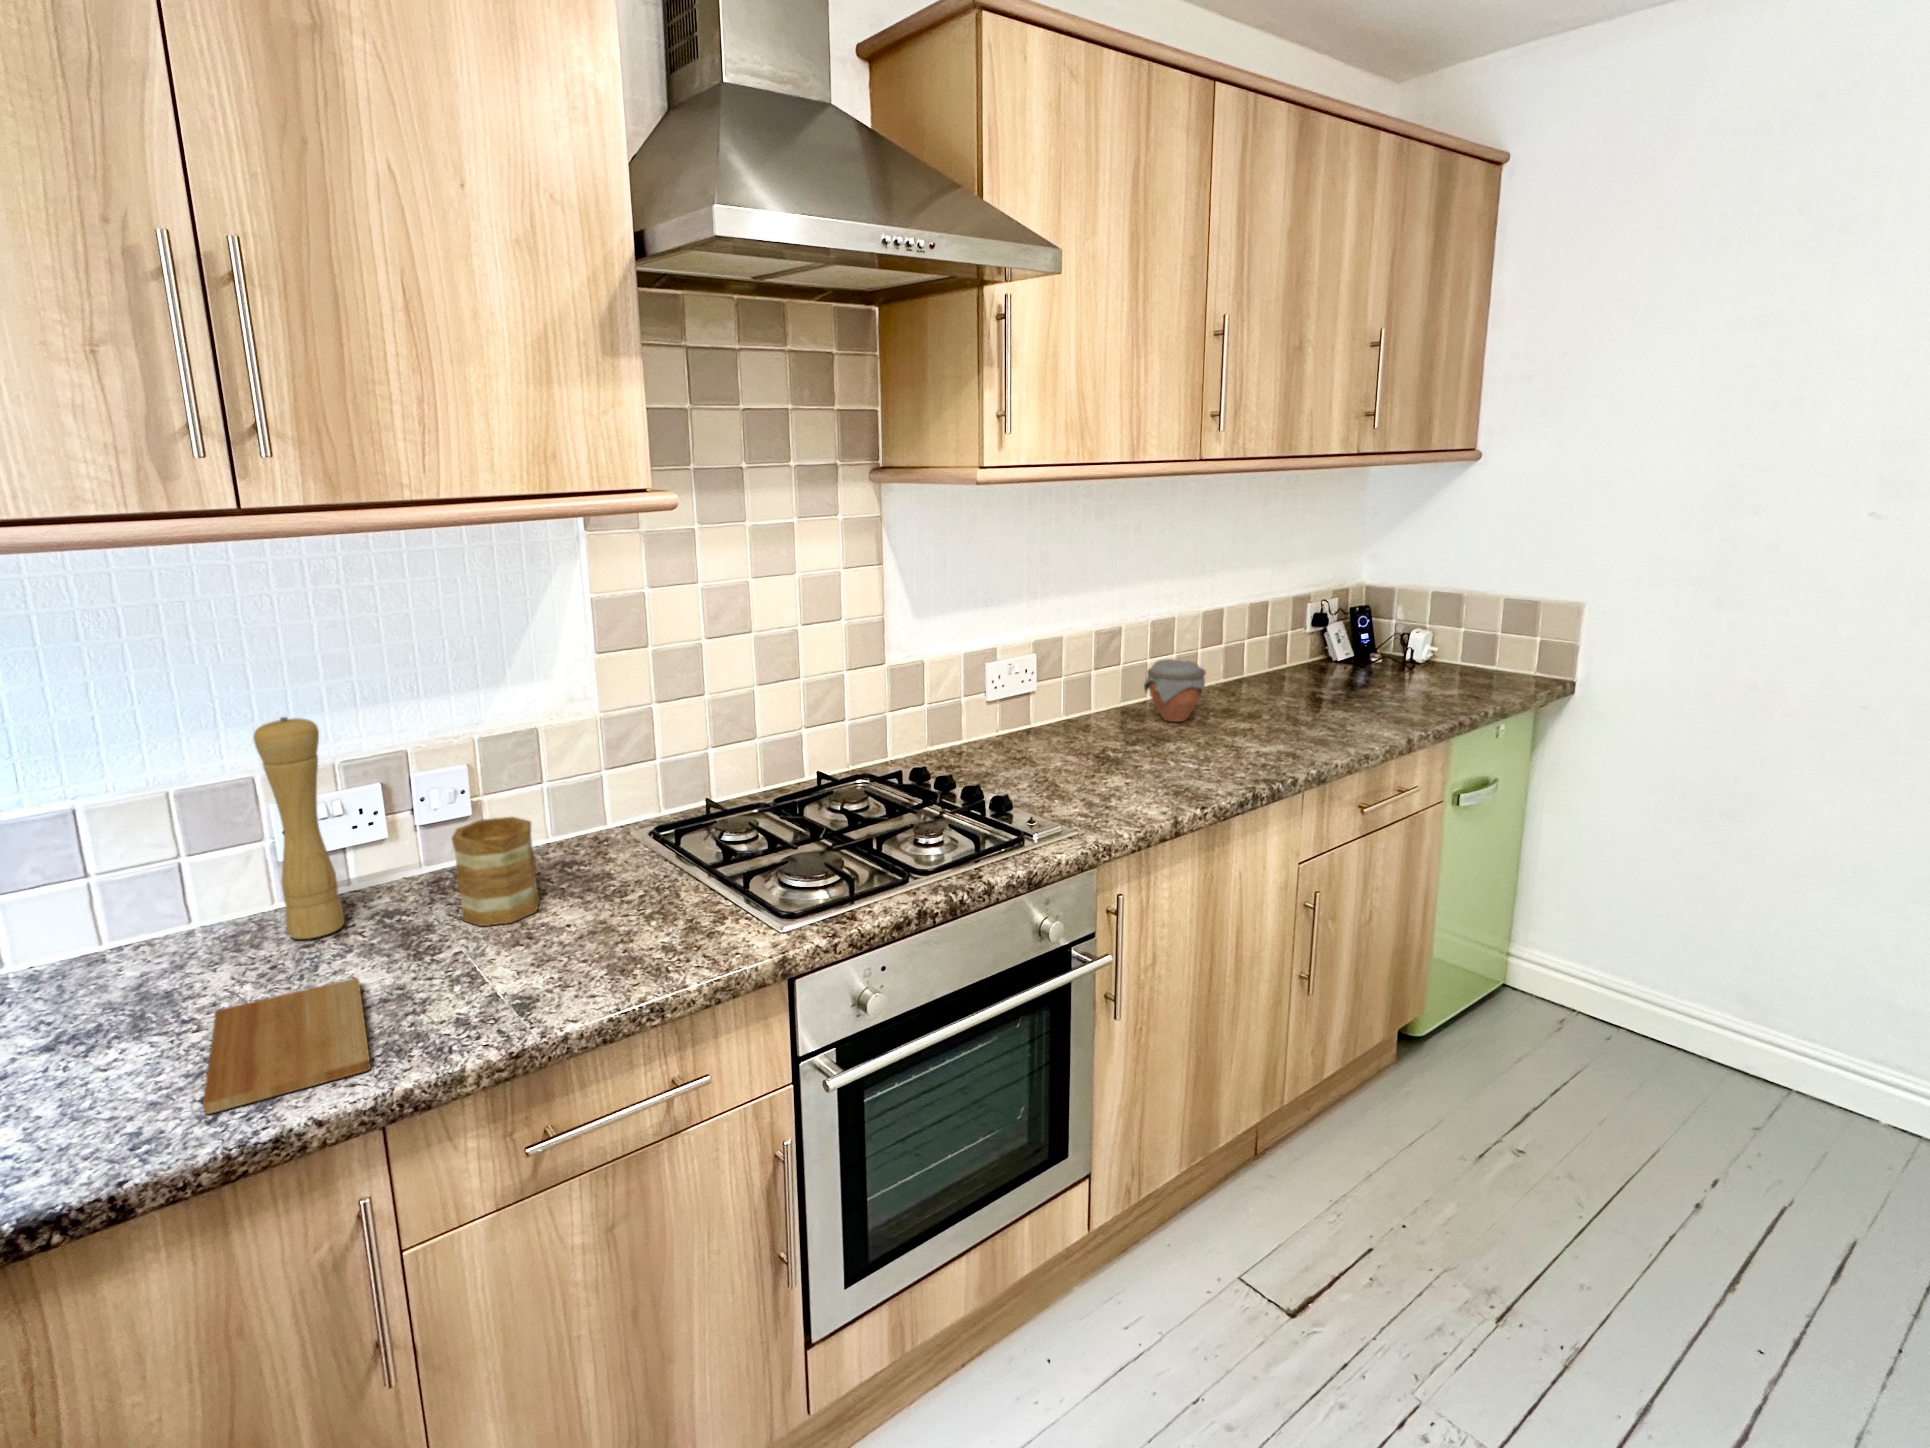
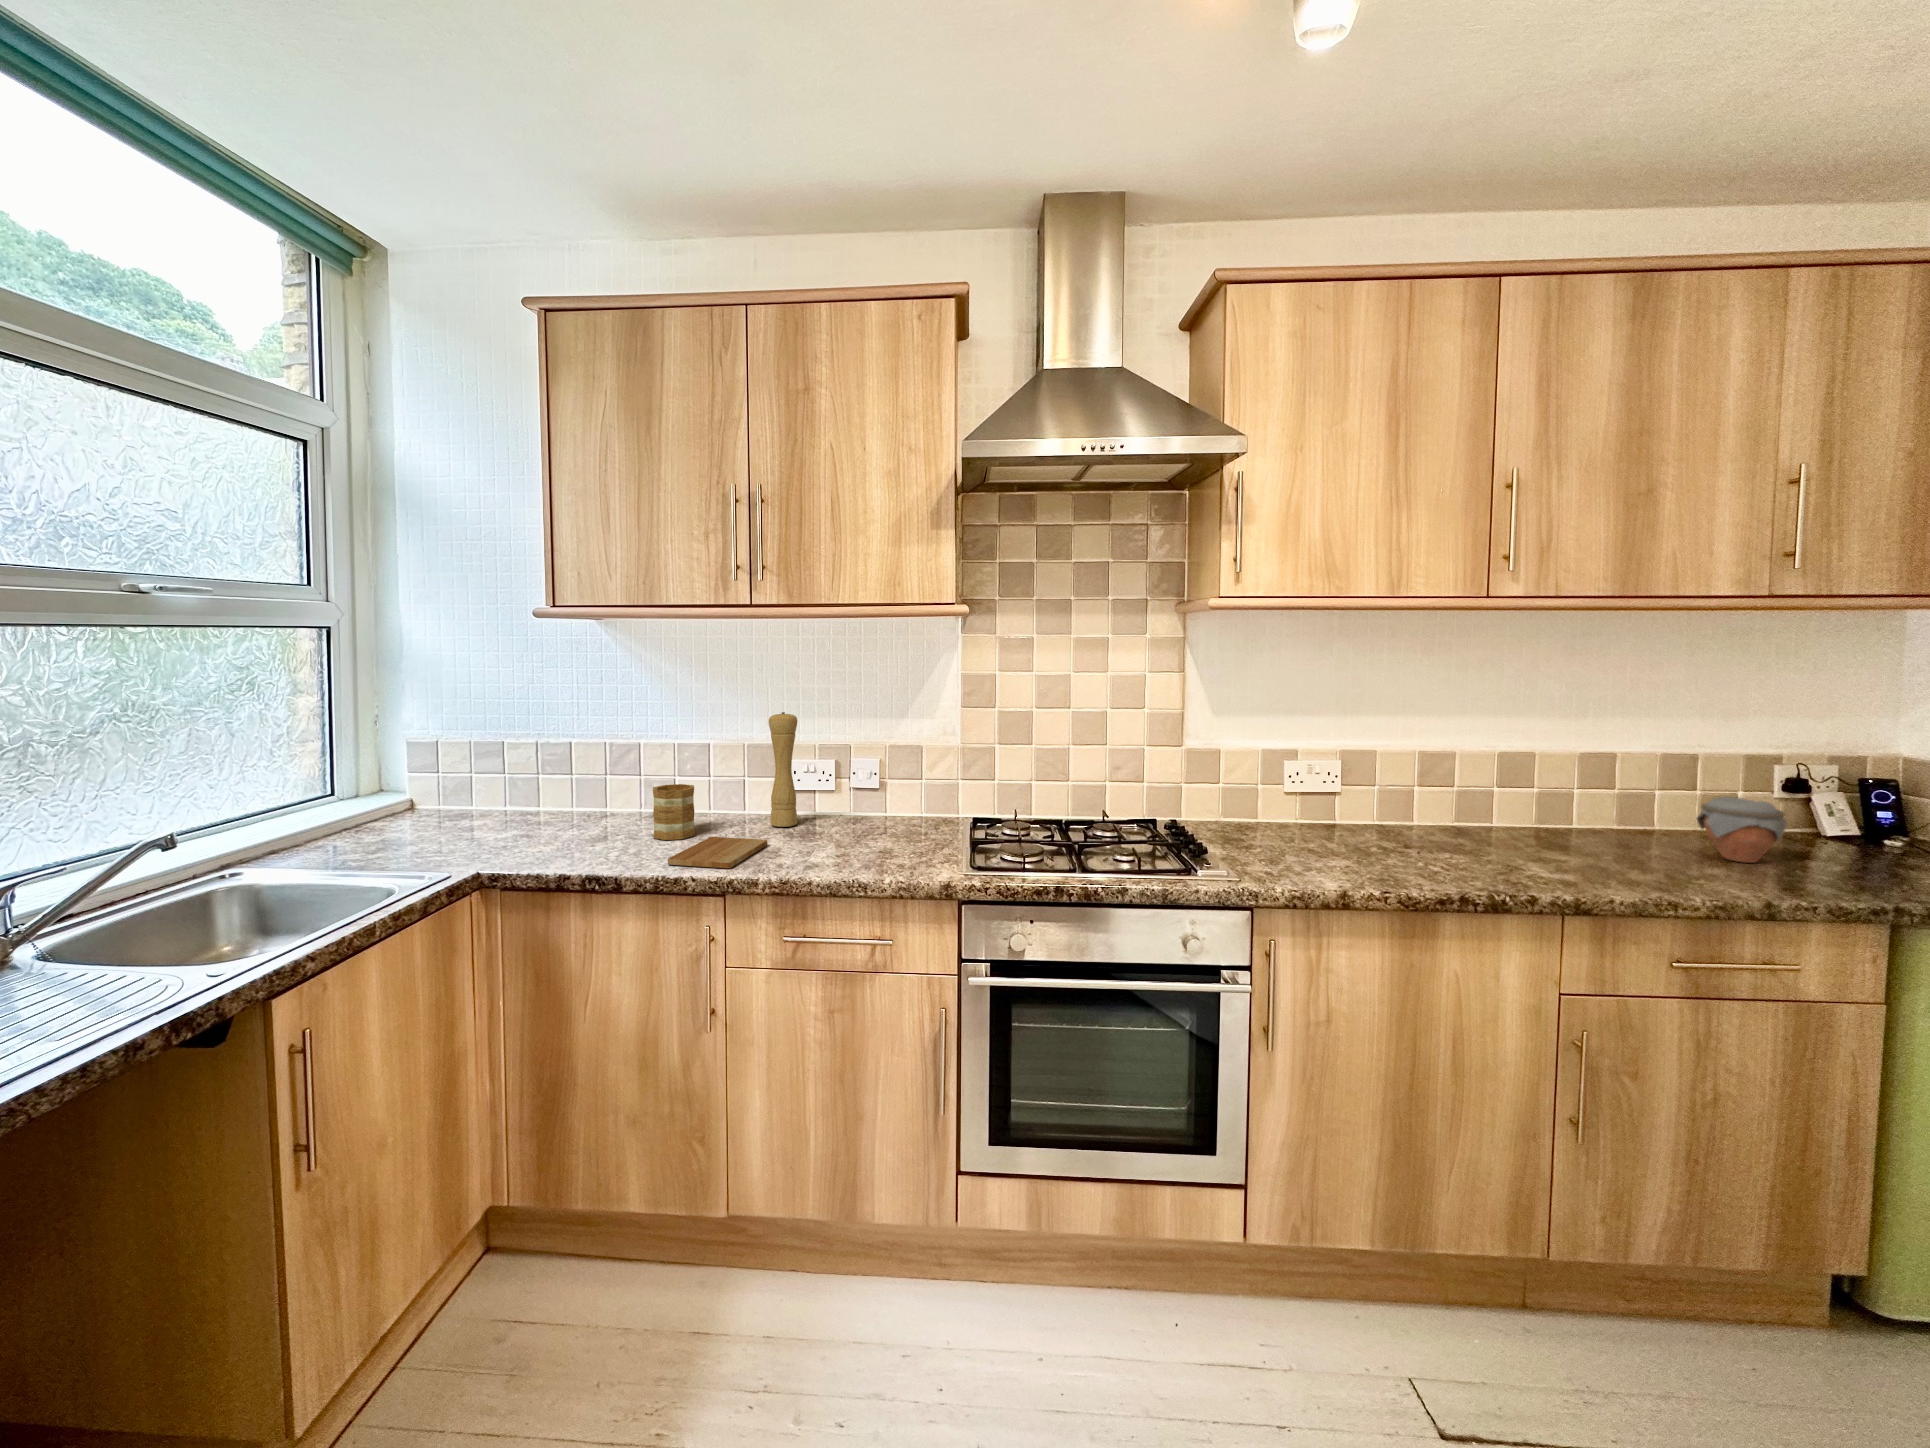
jar: present [1144,659,1206,722] -> present [1697,797,1786,863]
mug: present [452,817,540,926] -> present [653,784,695,840]

